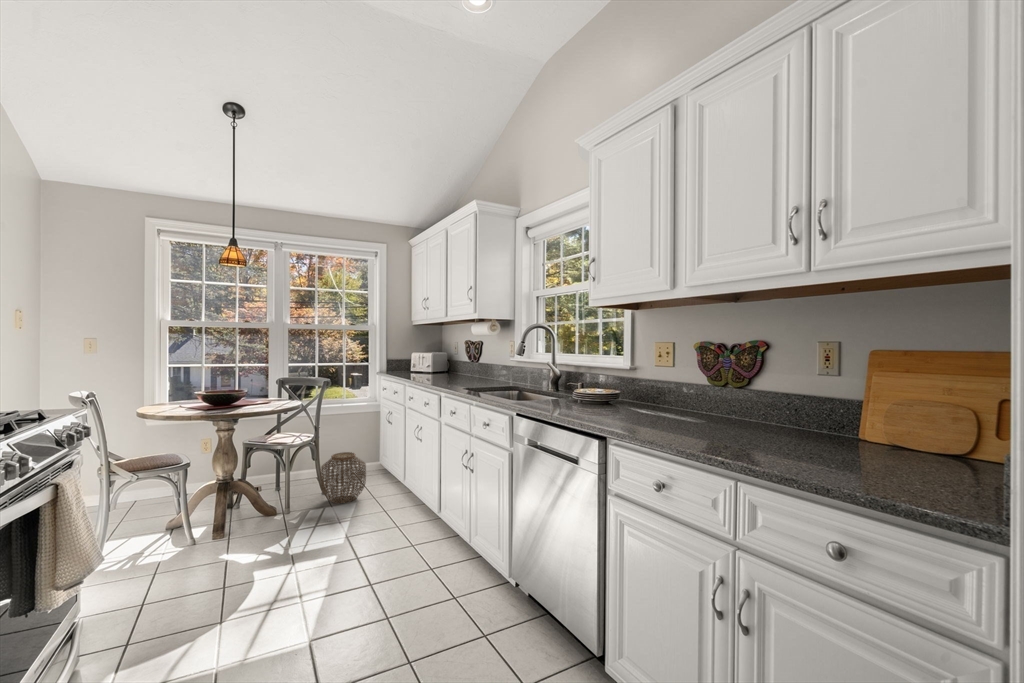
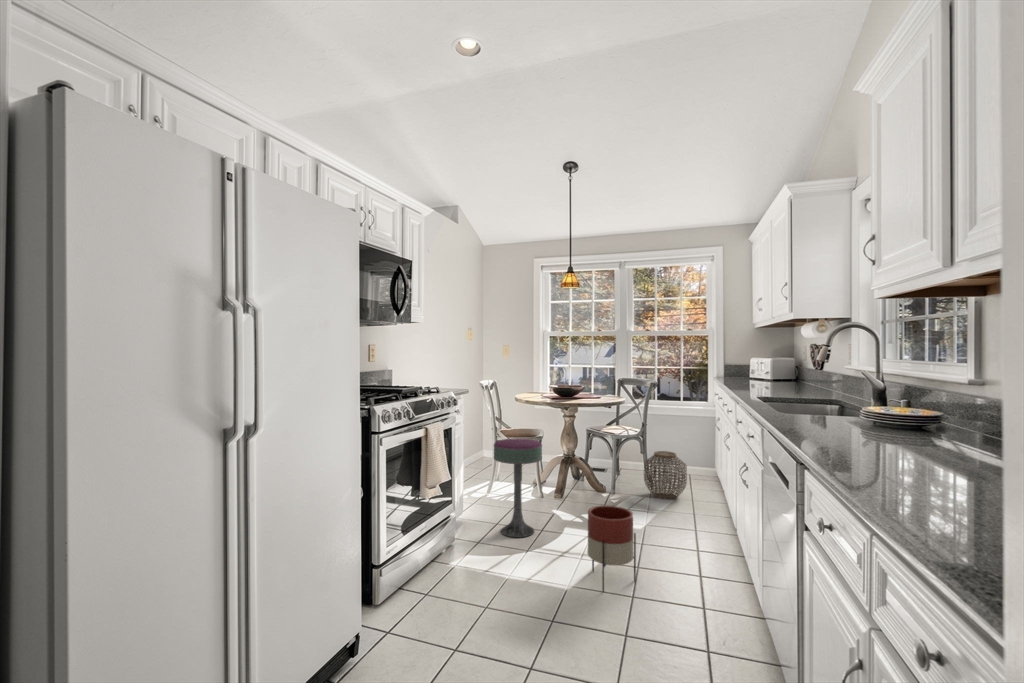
bar stool: none [141,471,224,615] -> present [494,438,542,537]
planter: none [323,527,377,632] -> present [587,506,636,592]

